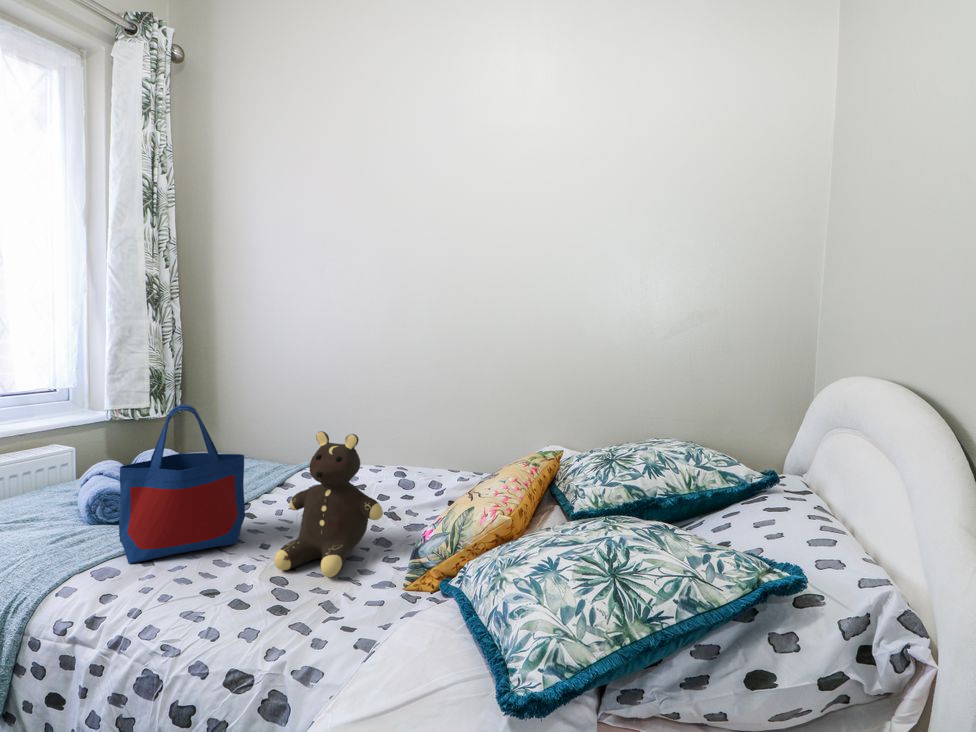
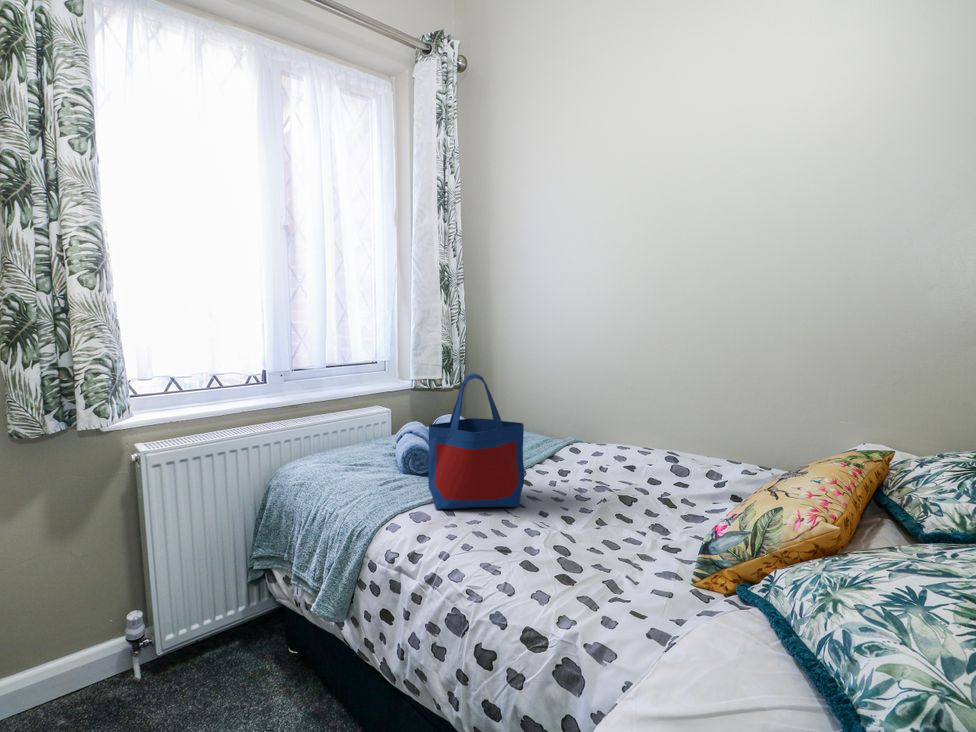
teddy bear: present [274,431,383,577] -> none [555,404,666,557]

